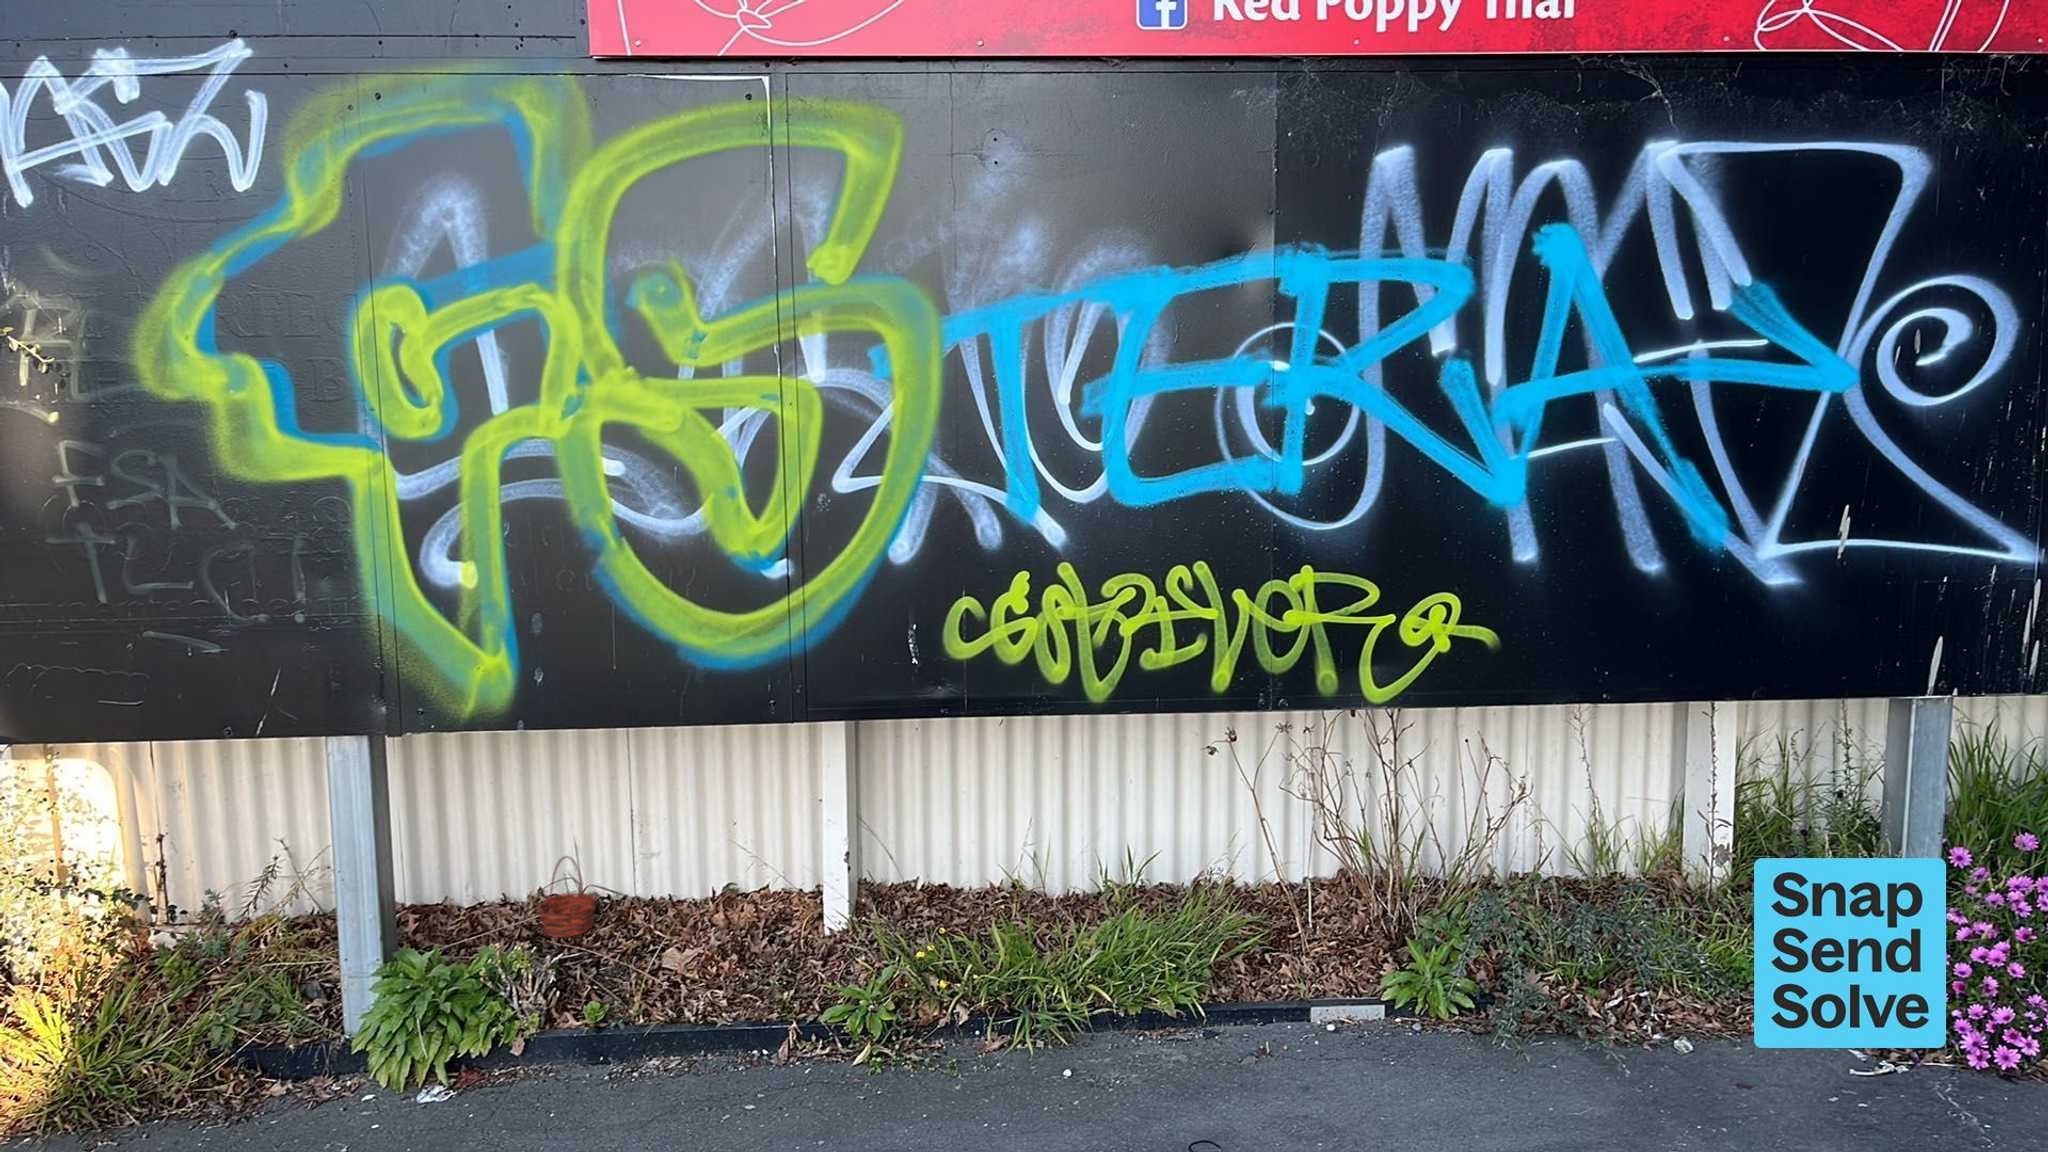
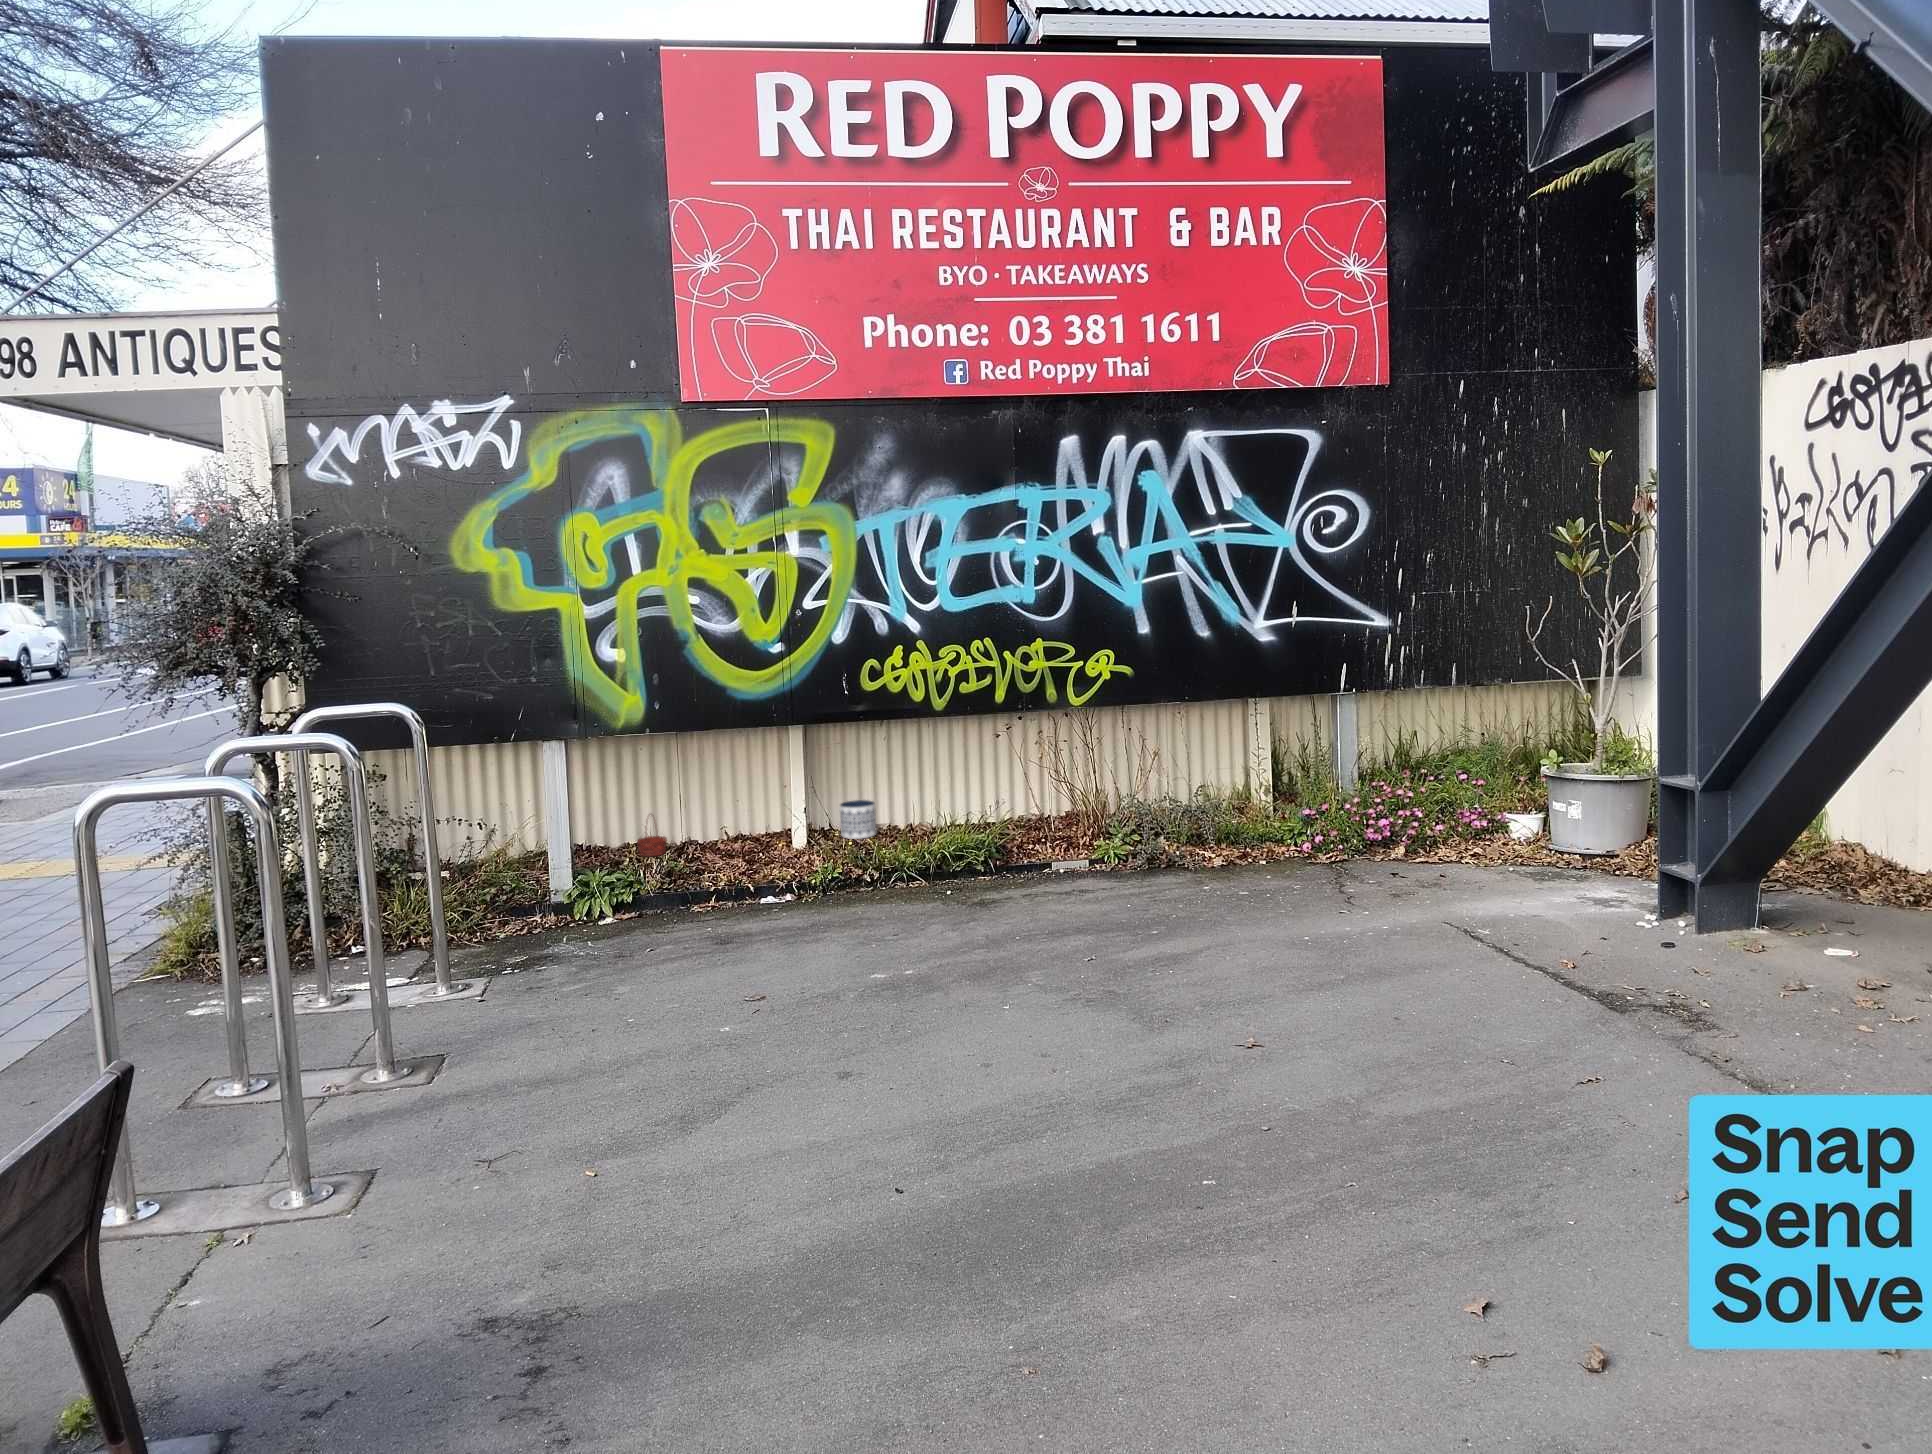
planter: none [911,844,978,924] -> present [840,800,876,839]

